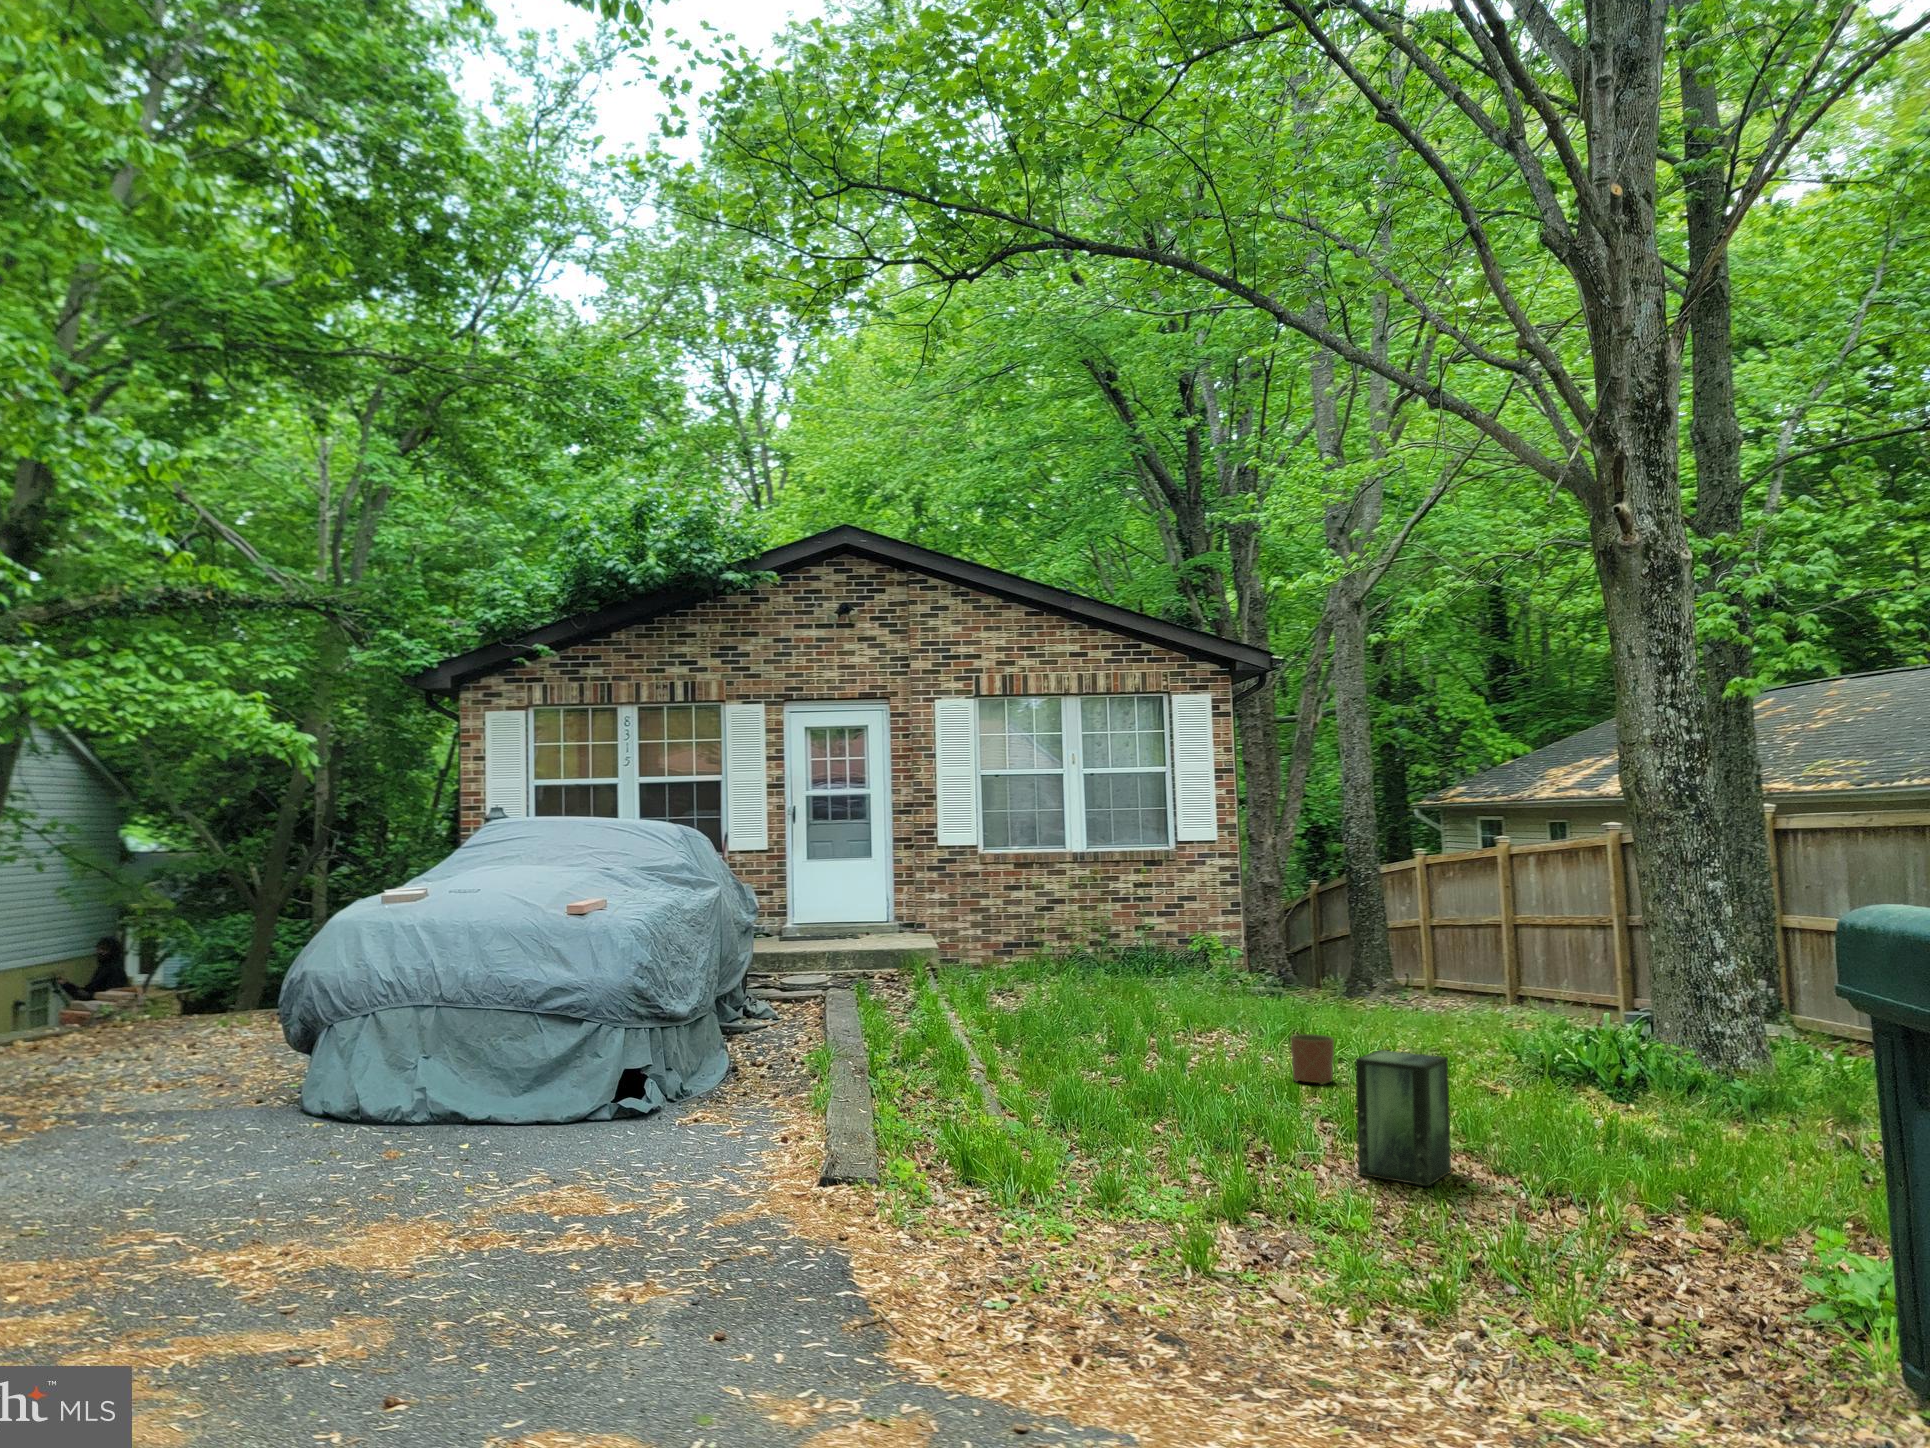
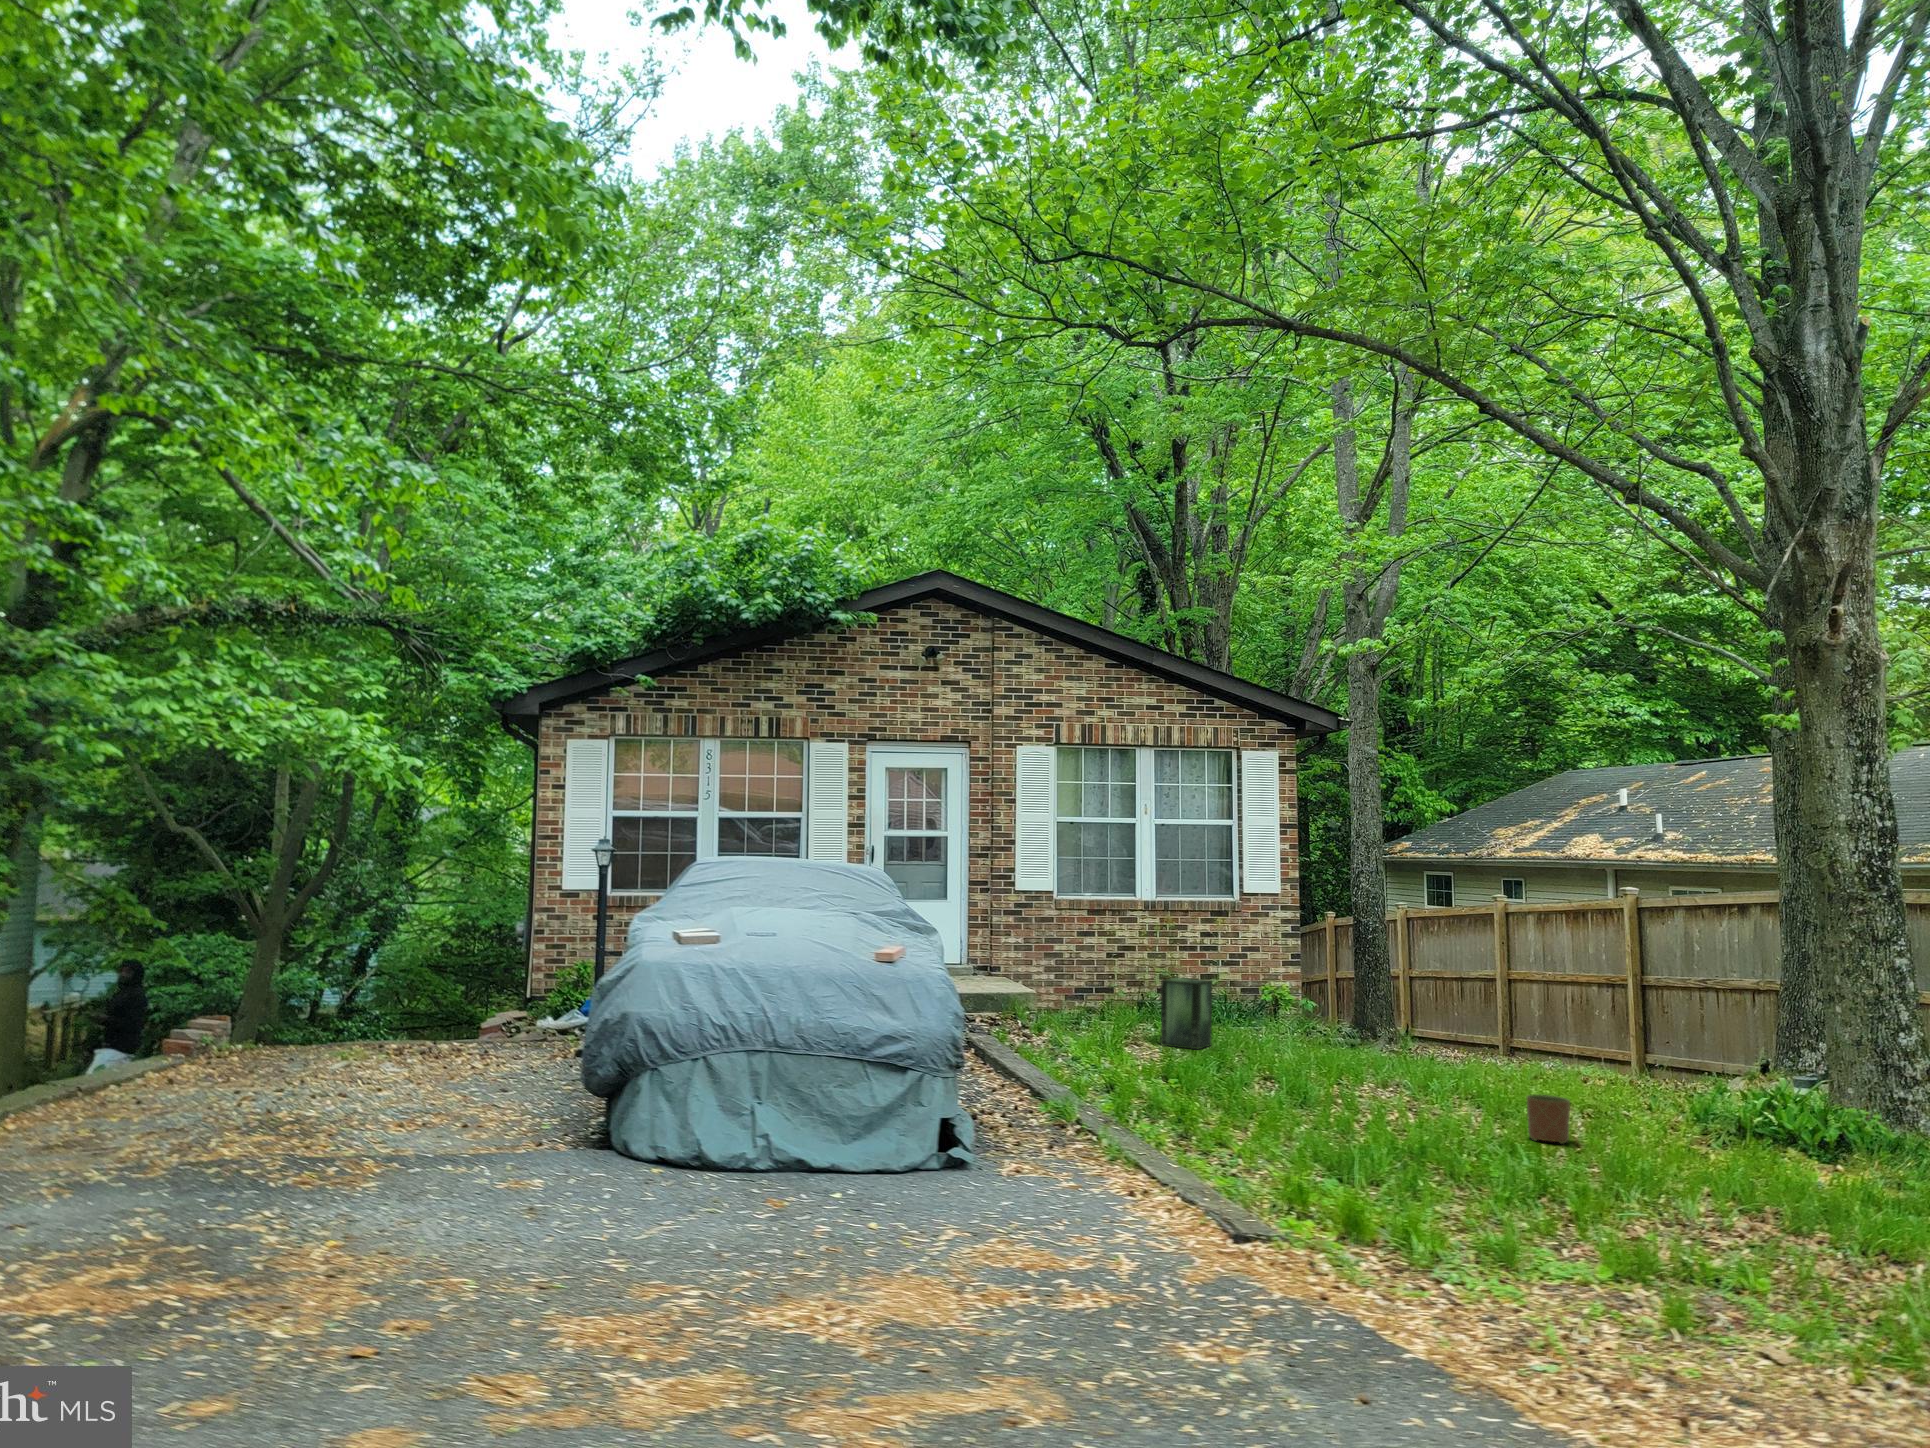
storage box: present [1355,1050,1451,1186] -> present [1160,978,1212,1049]

